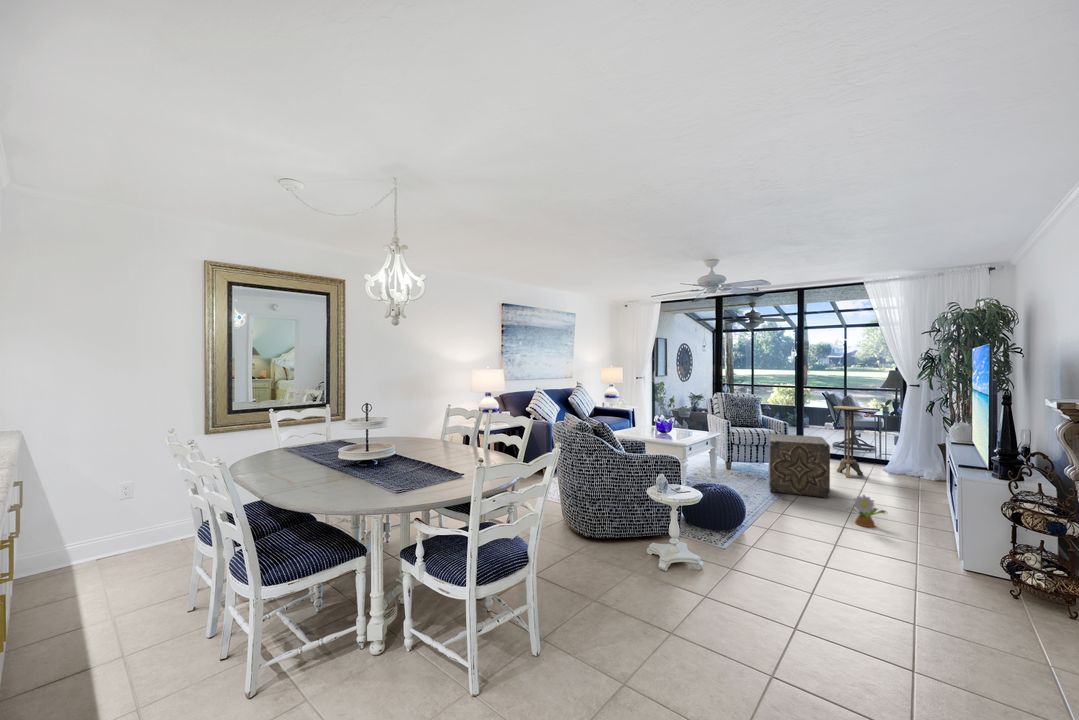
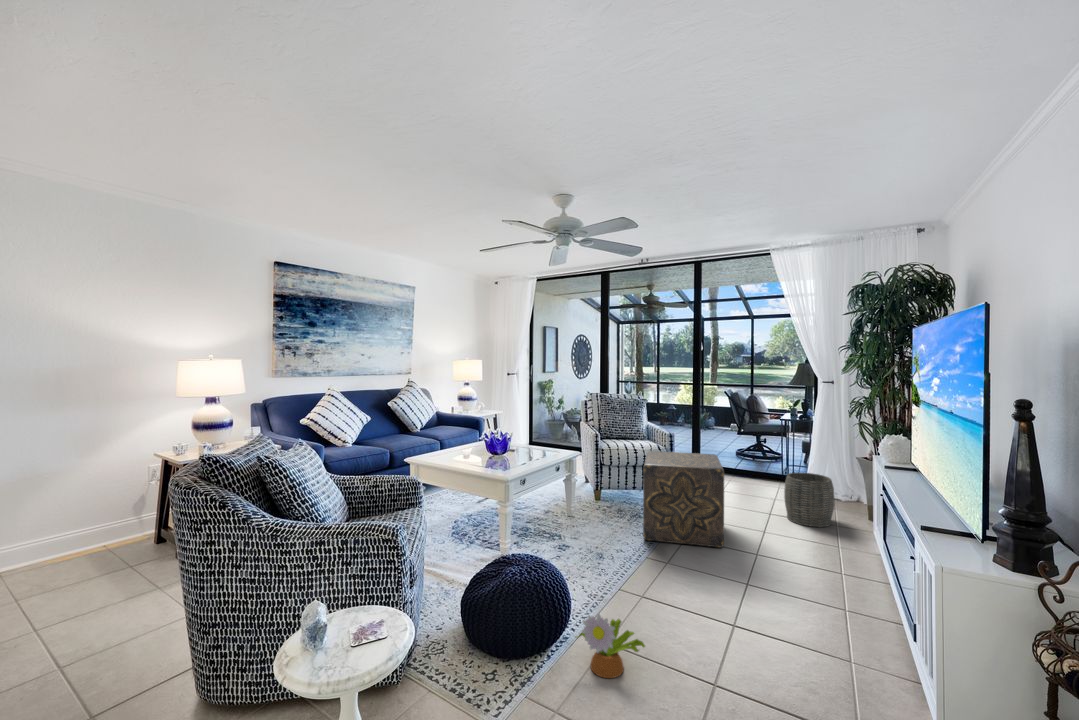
side table: present [834,406,865,477] -> none [733,408,771,505]
woven basket: none [876,453,916,491] -> present [784,472,834,527]
decorative plant: present [851,495,886,527] -> present [577,614,645,678]

